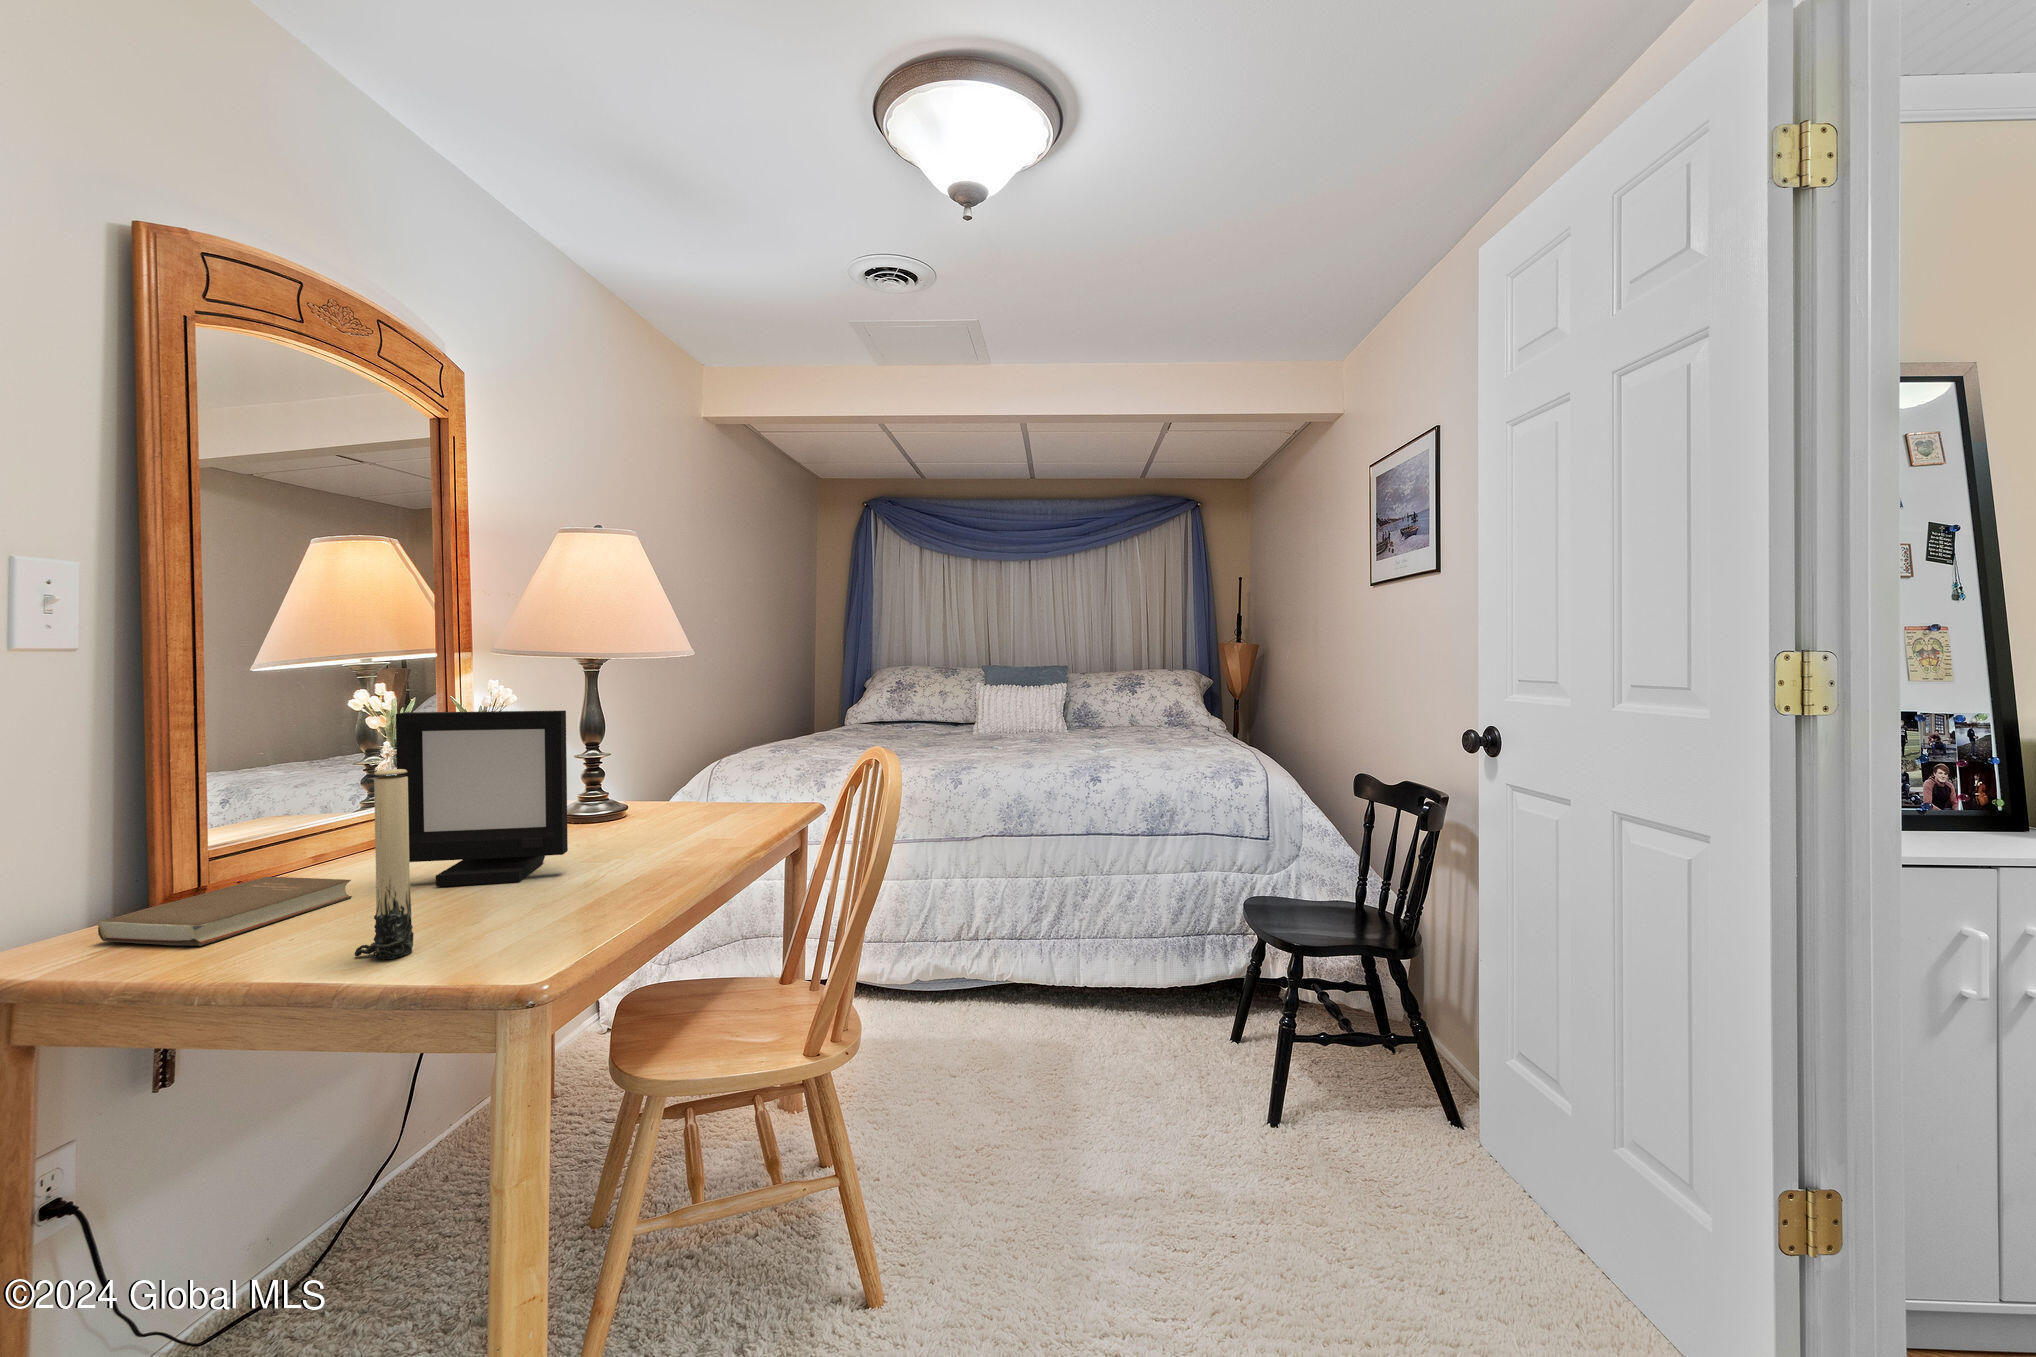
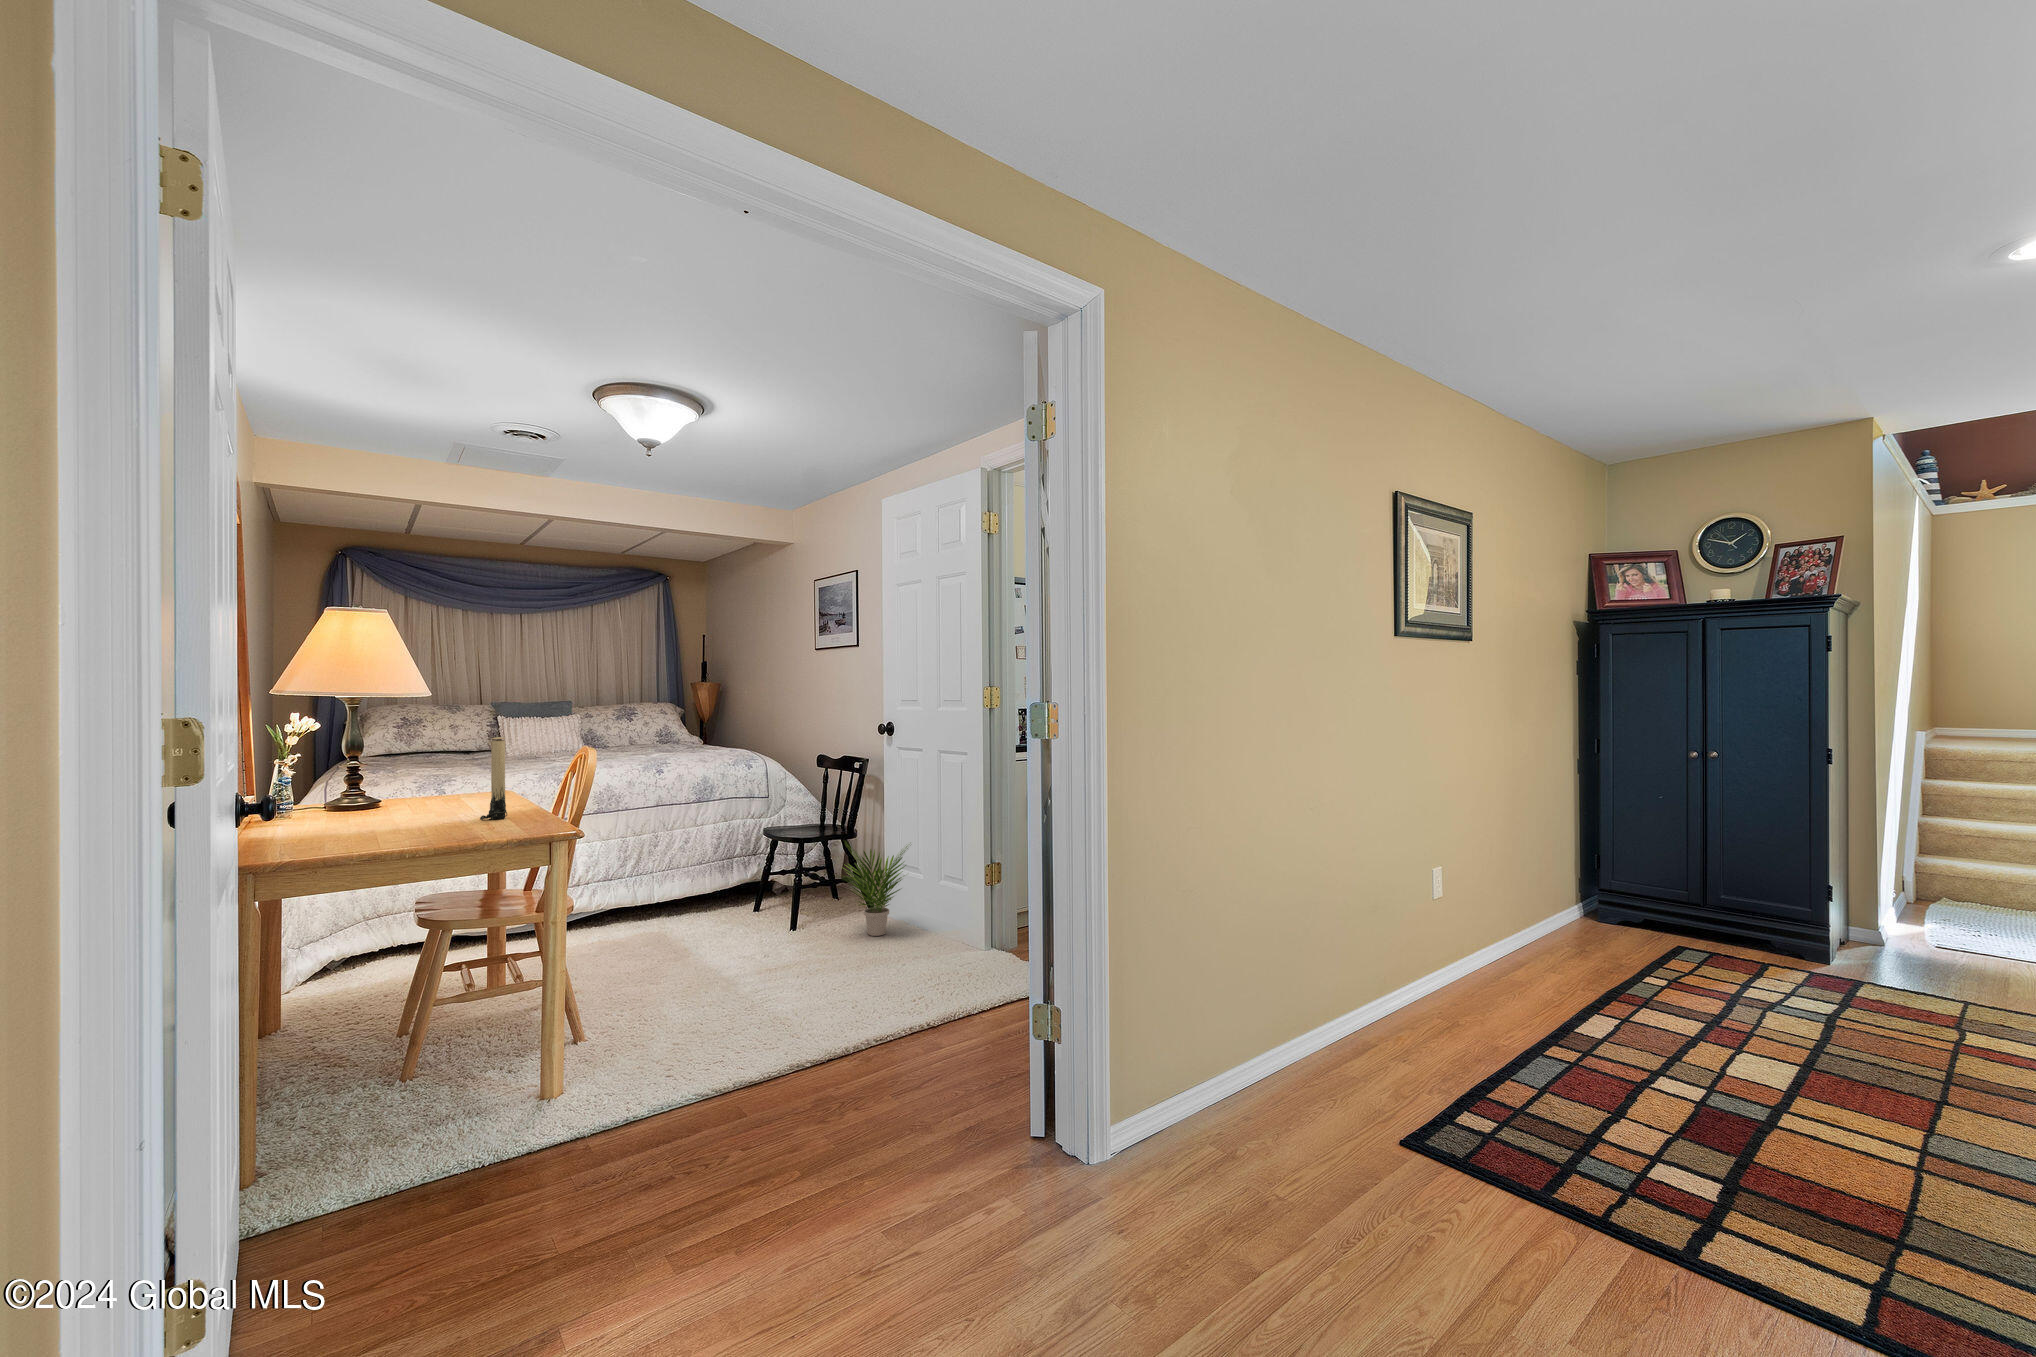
picture frame: present [396,711,568,886] -> none [389,718,481,813]
book: present [98,877,352,946] -> none [305,809,381,833]
potted plant: none [1324,990,1550,1248] -> present [842,846,908,936]

